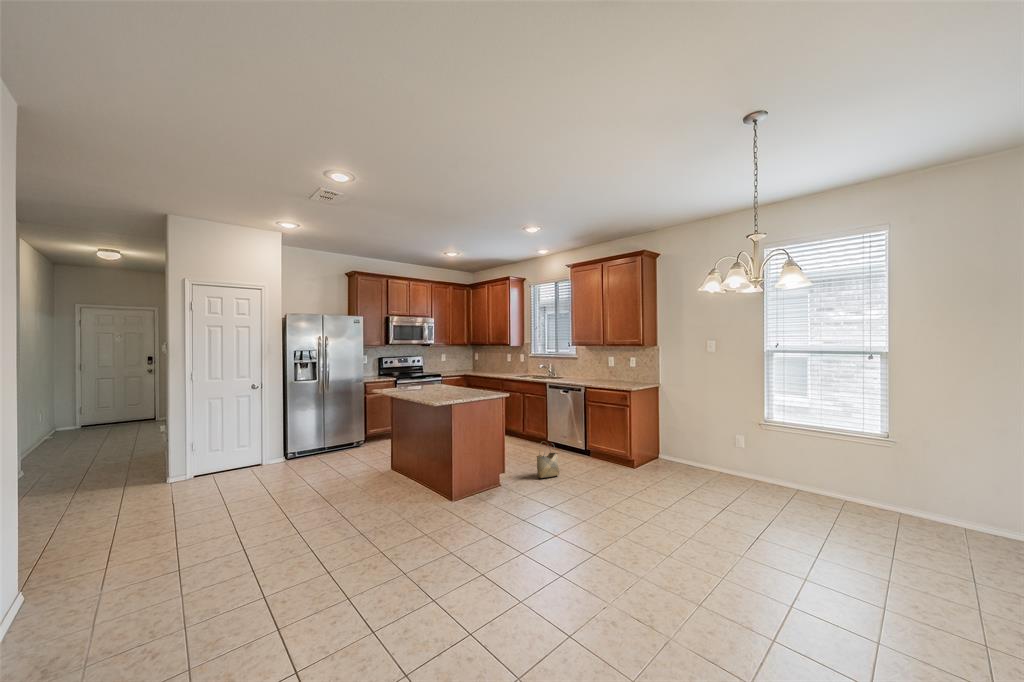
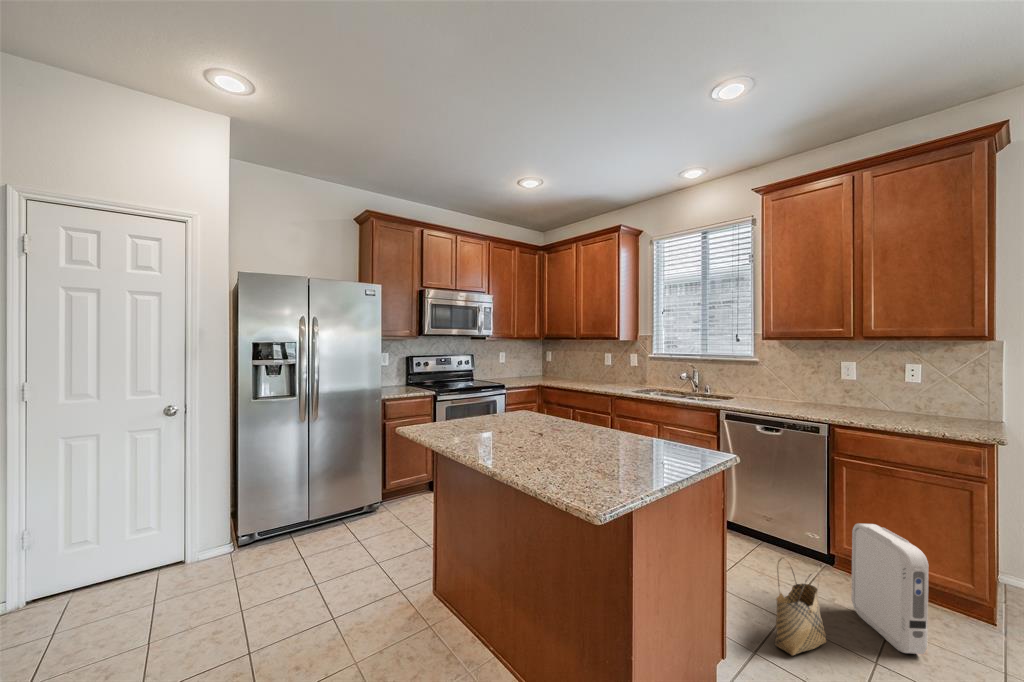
air purifier: none [583,428,597,476] -> present [851,524,928,654]

